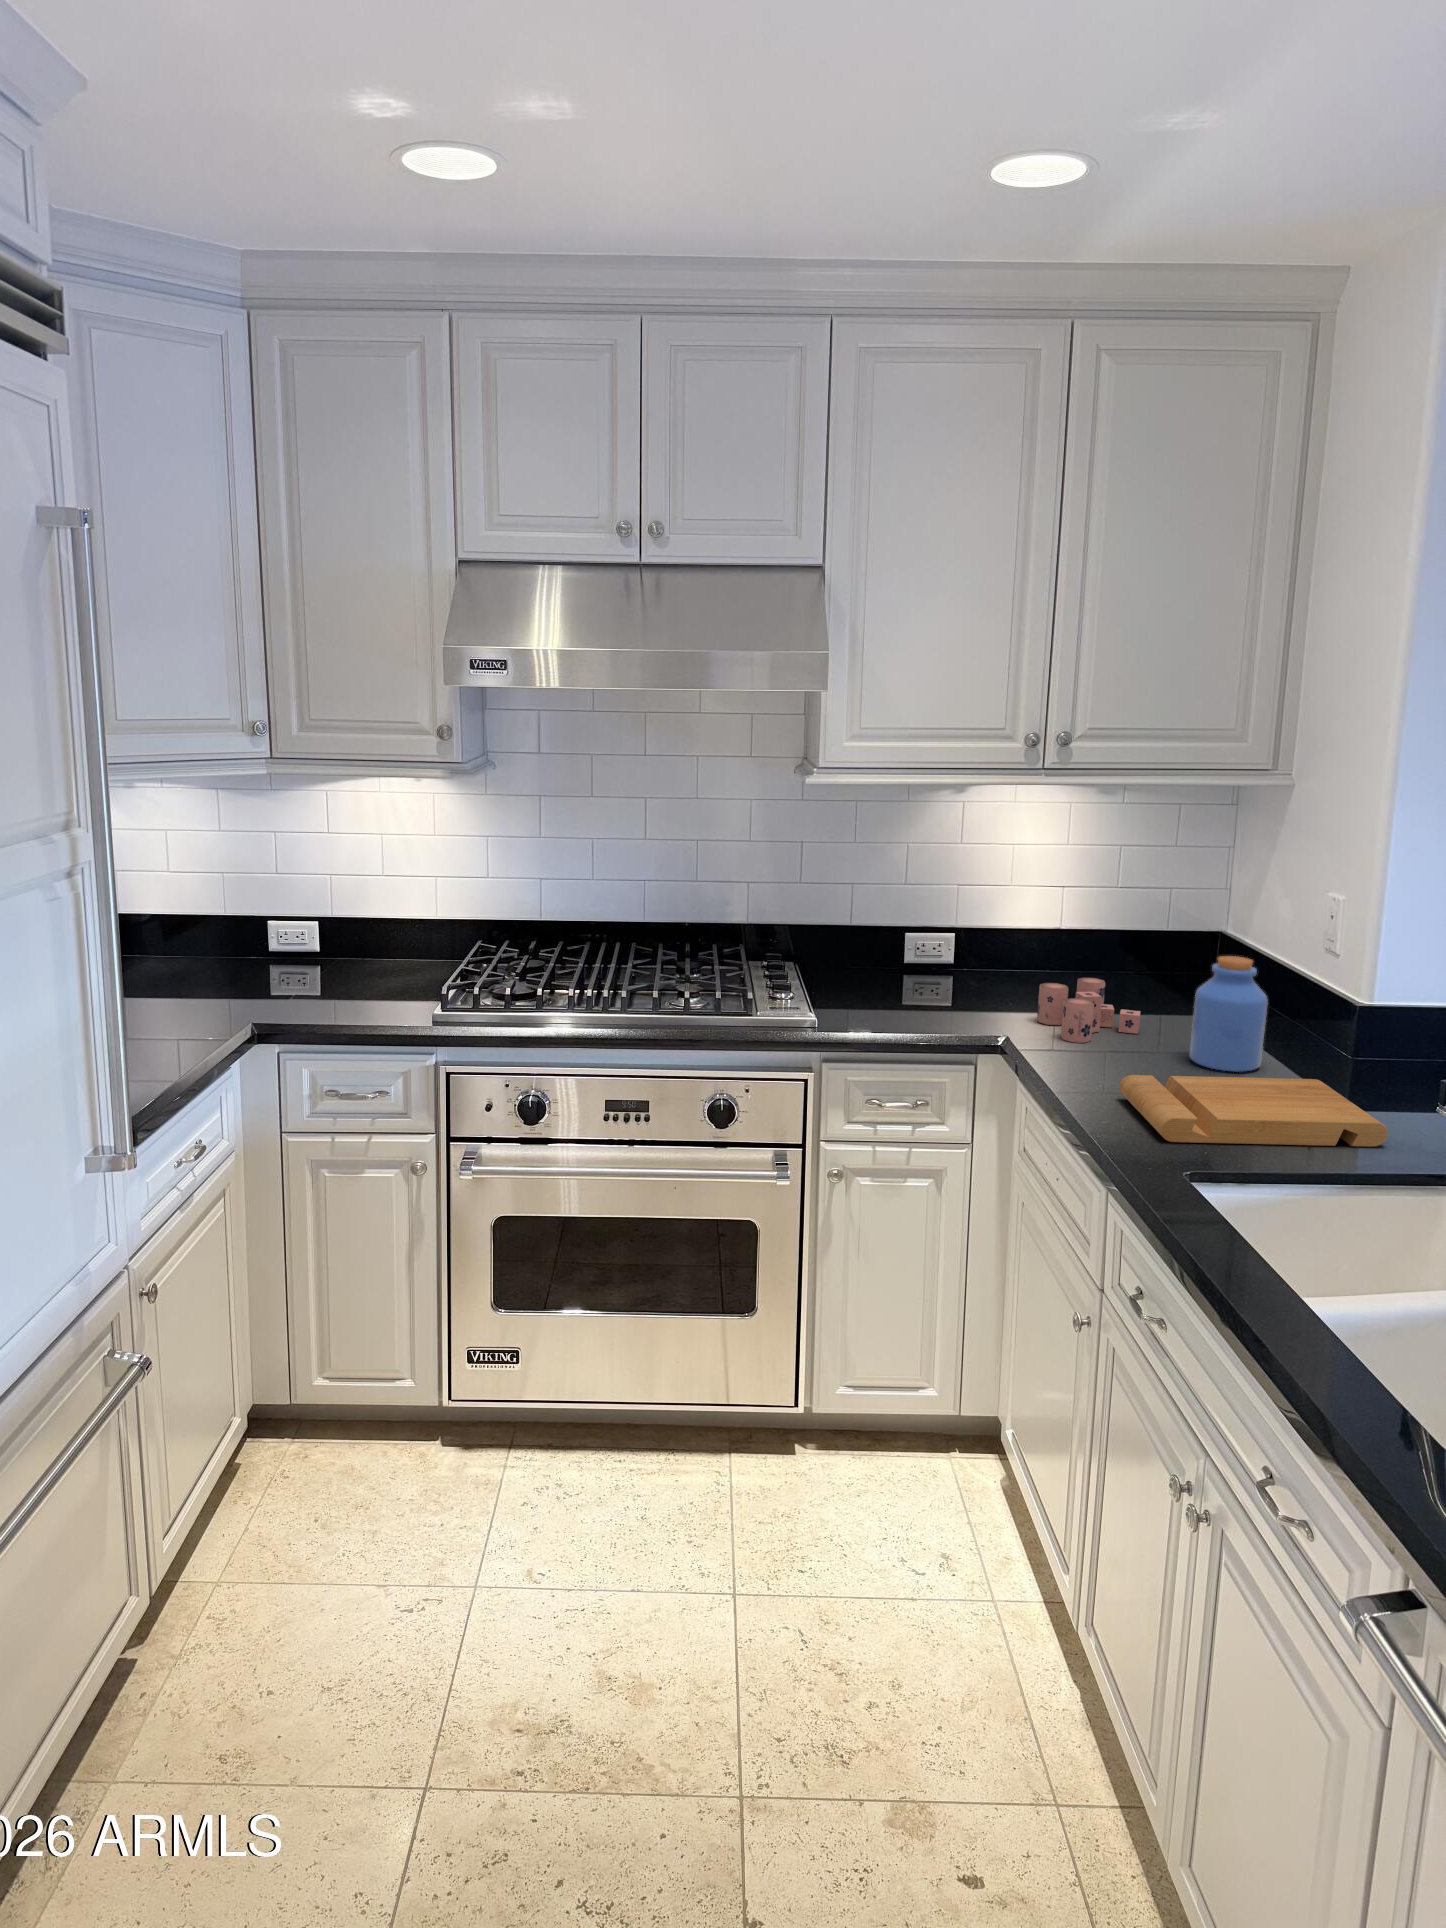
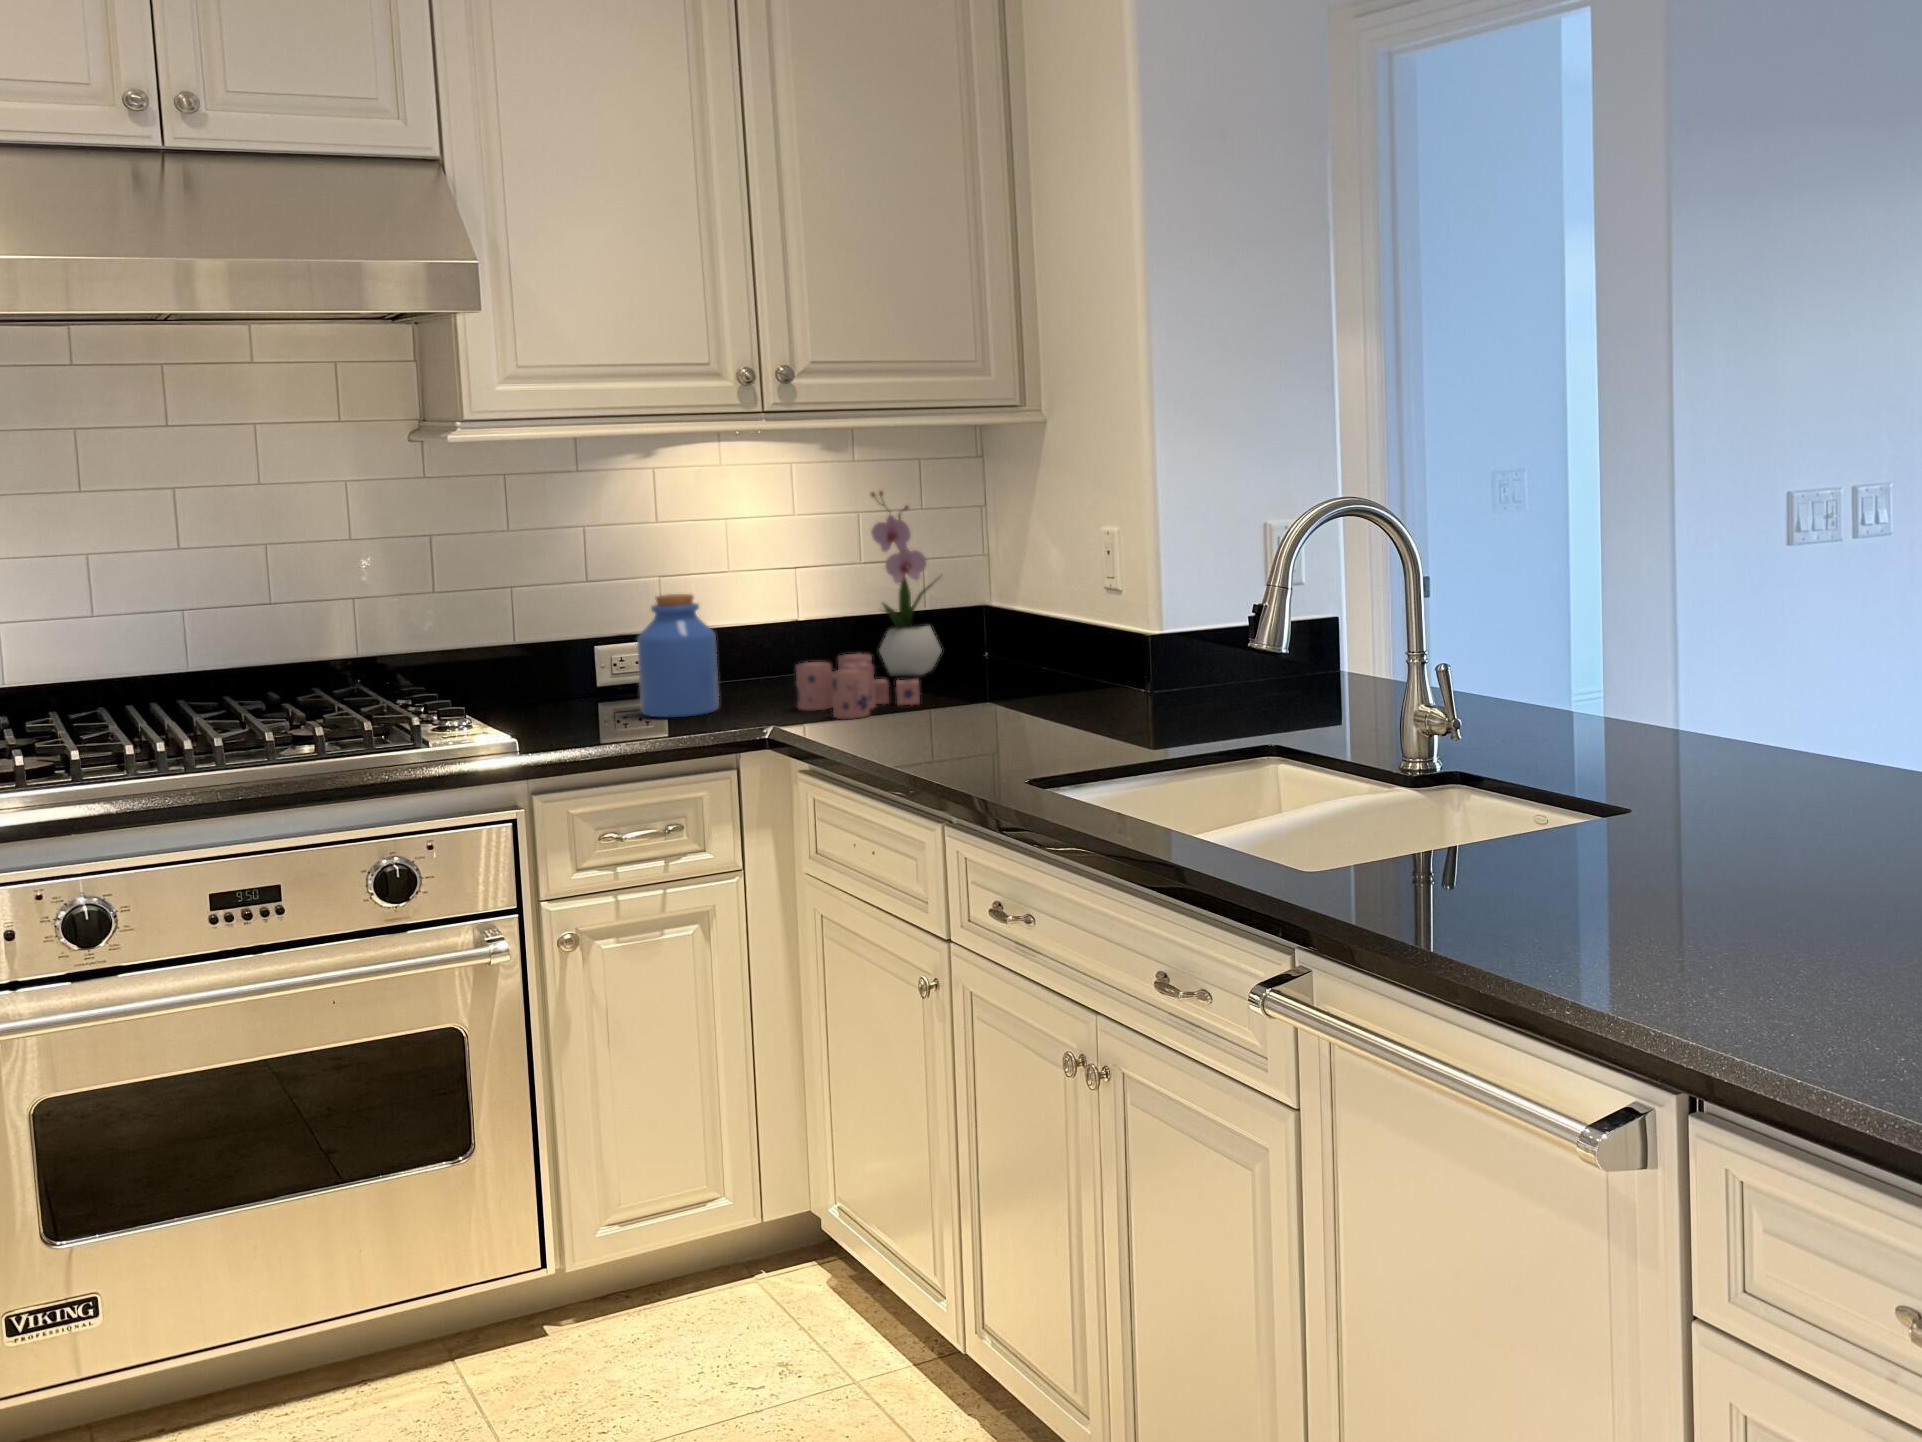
flower arrangement: none [1121,838,1184,994] -> present [871,491,941,676]
jar: present [1190,956,1268,1072] -> present [637,594,719,717]
cutting board: present [1119,1075,1388,1147] -> none [922,697,1194,764]

